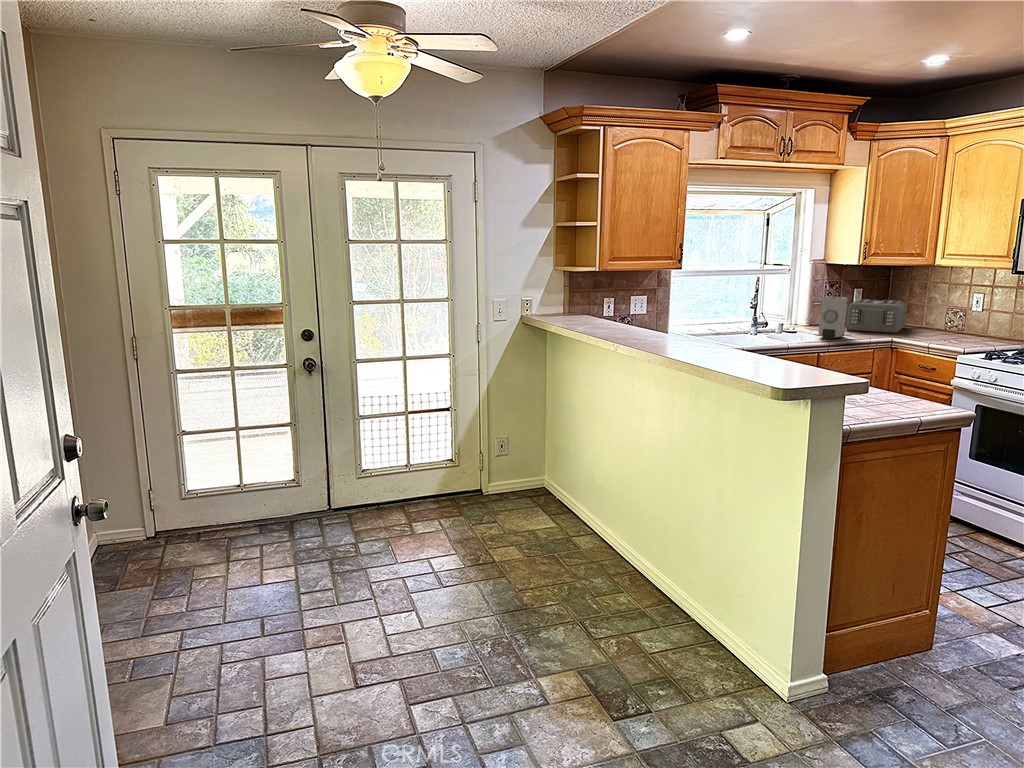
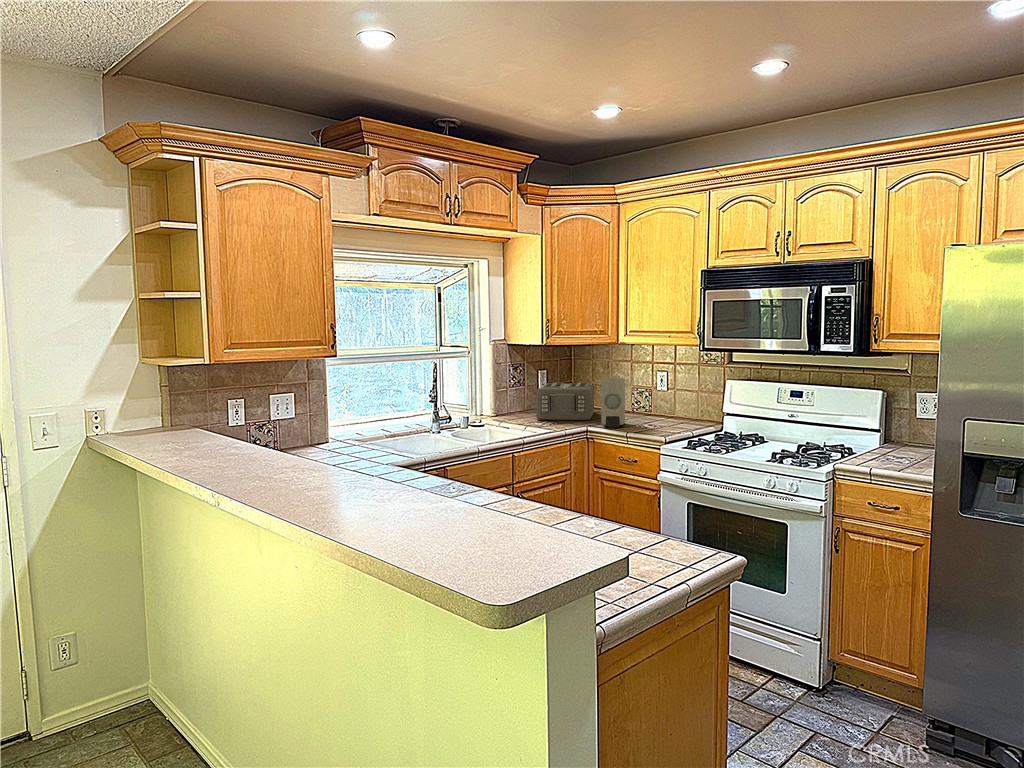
soap dispenser: present [818,296,848,339] -> present [601,378,625,427]

